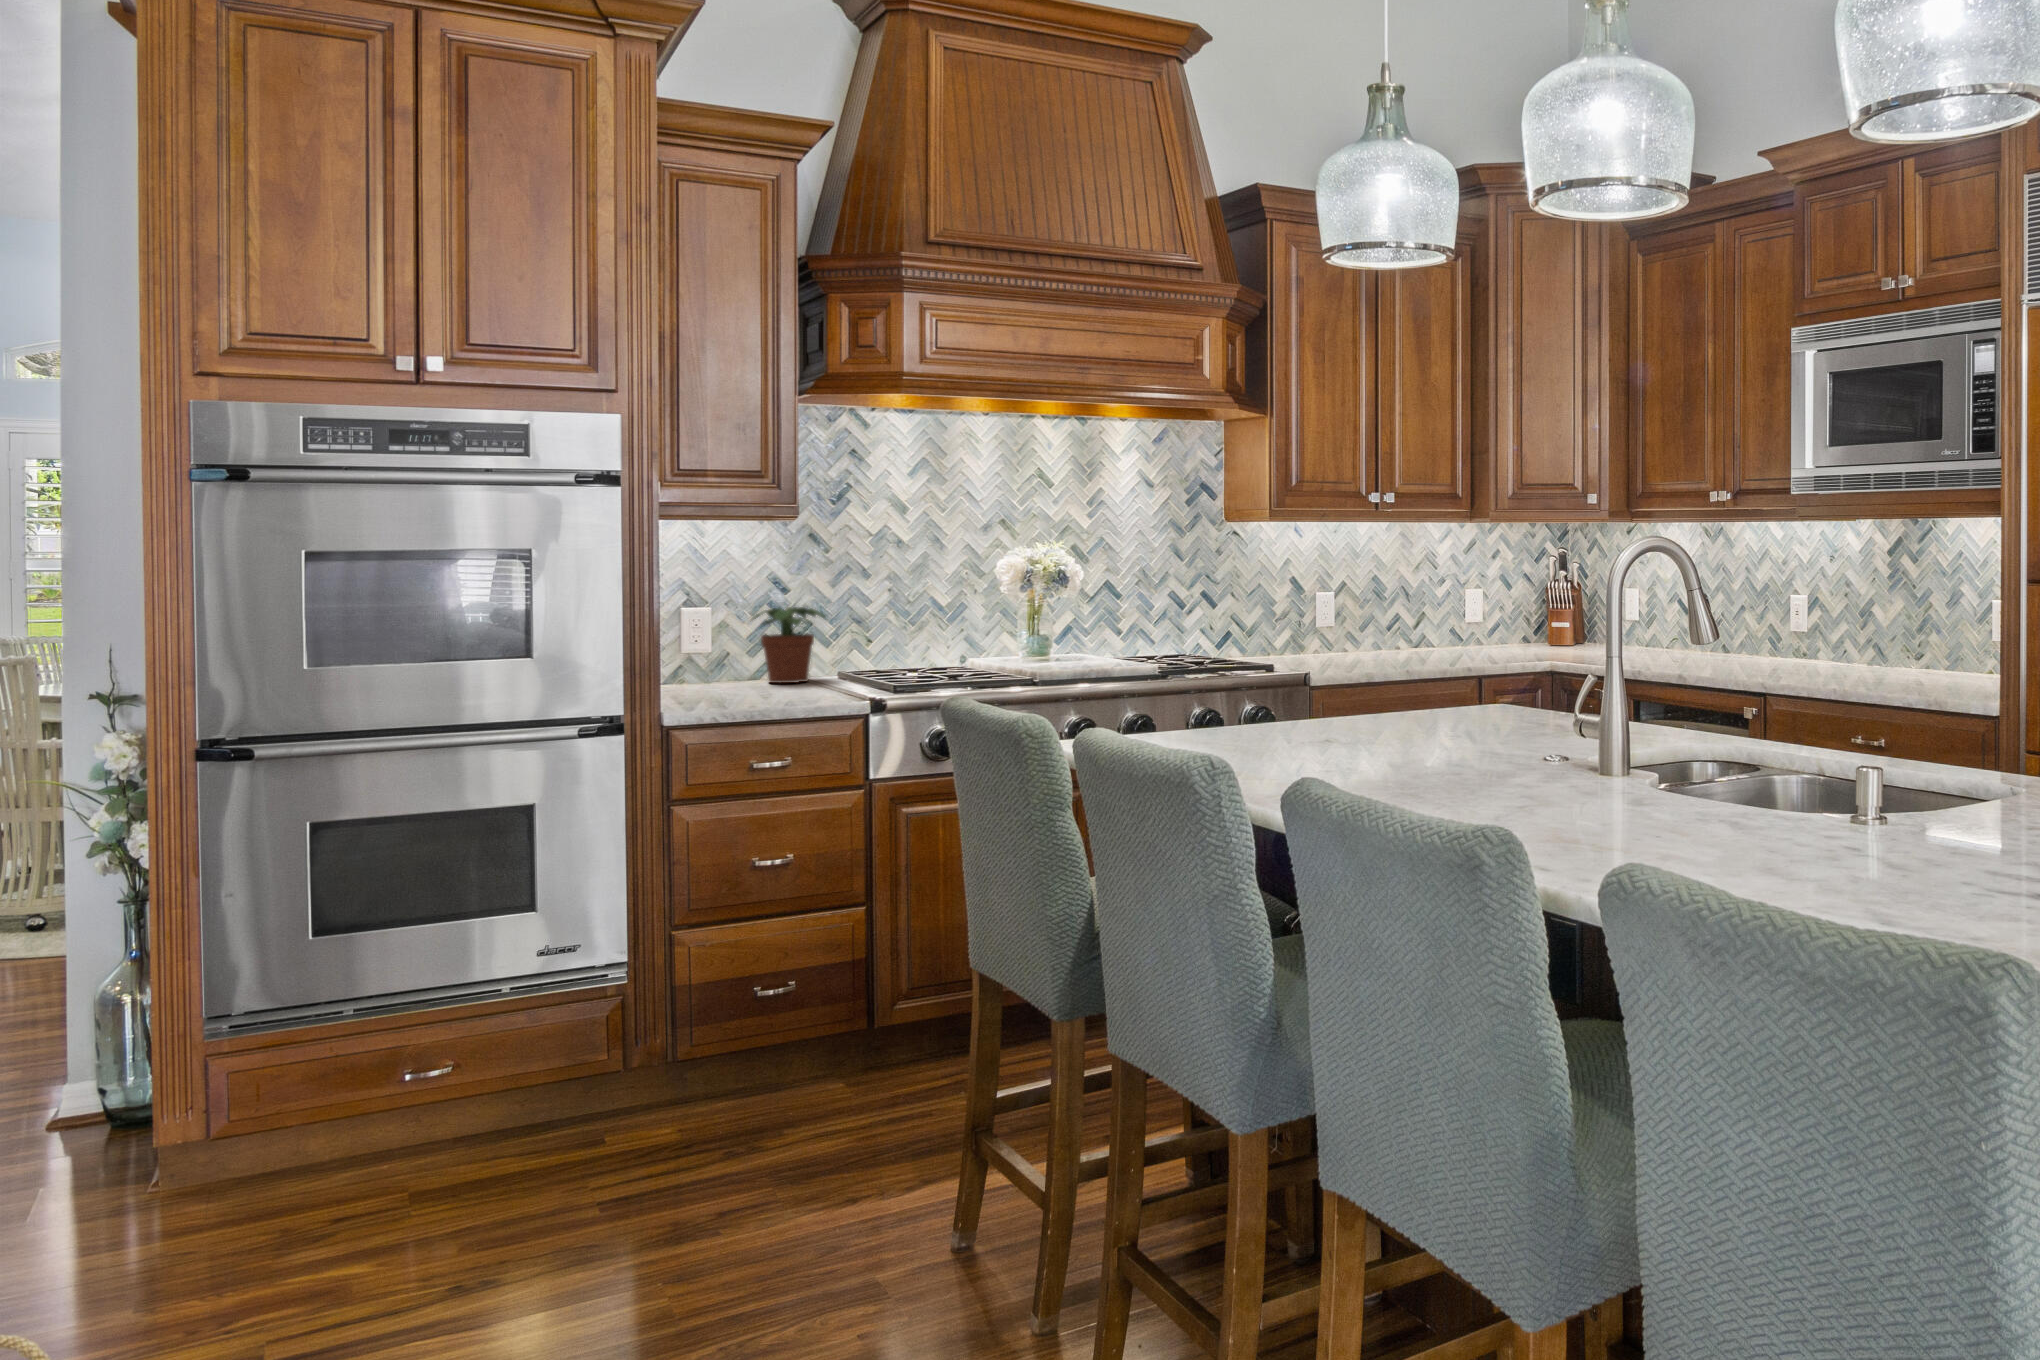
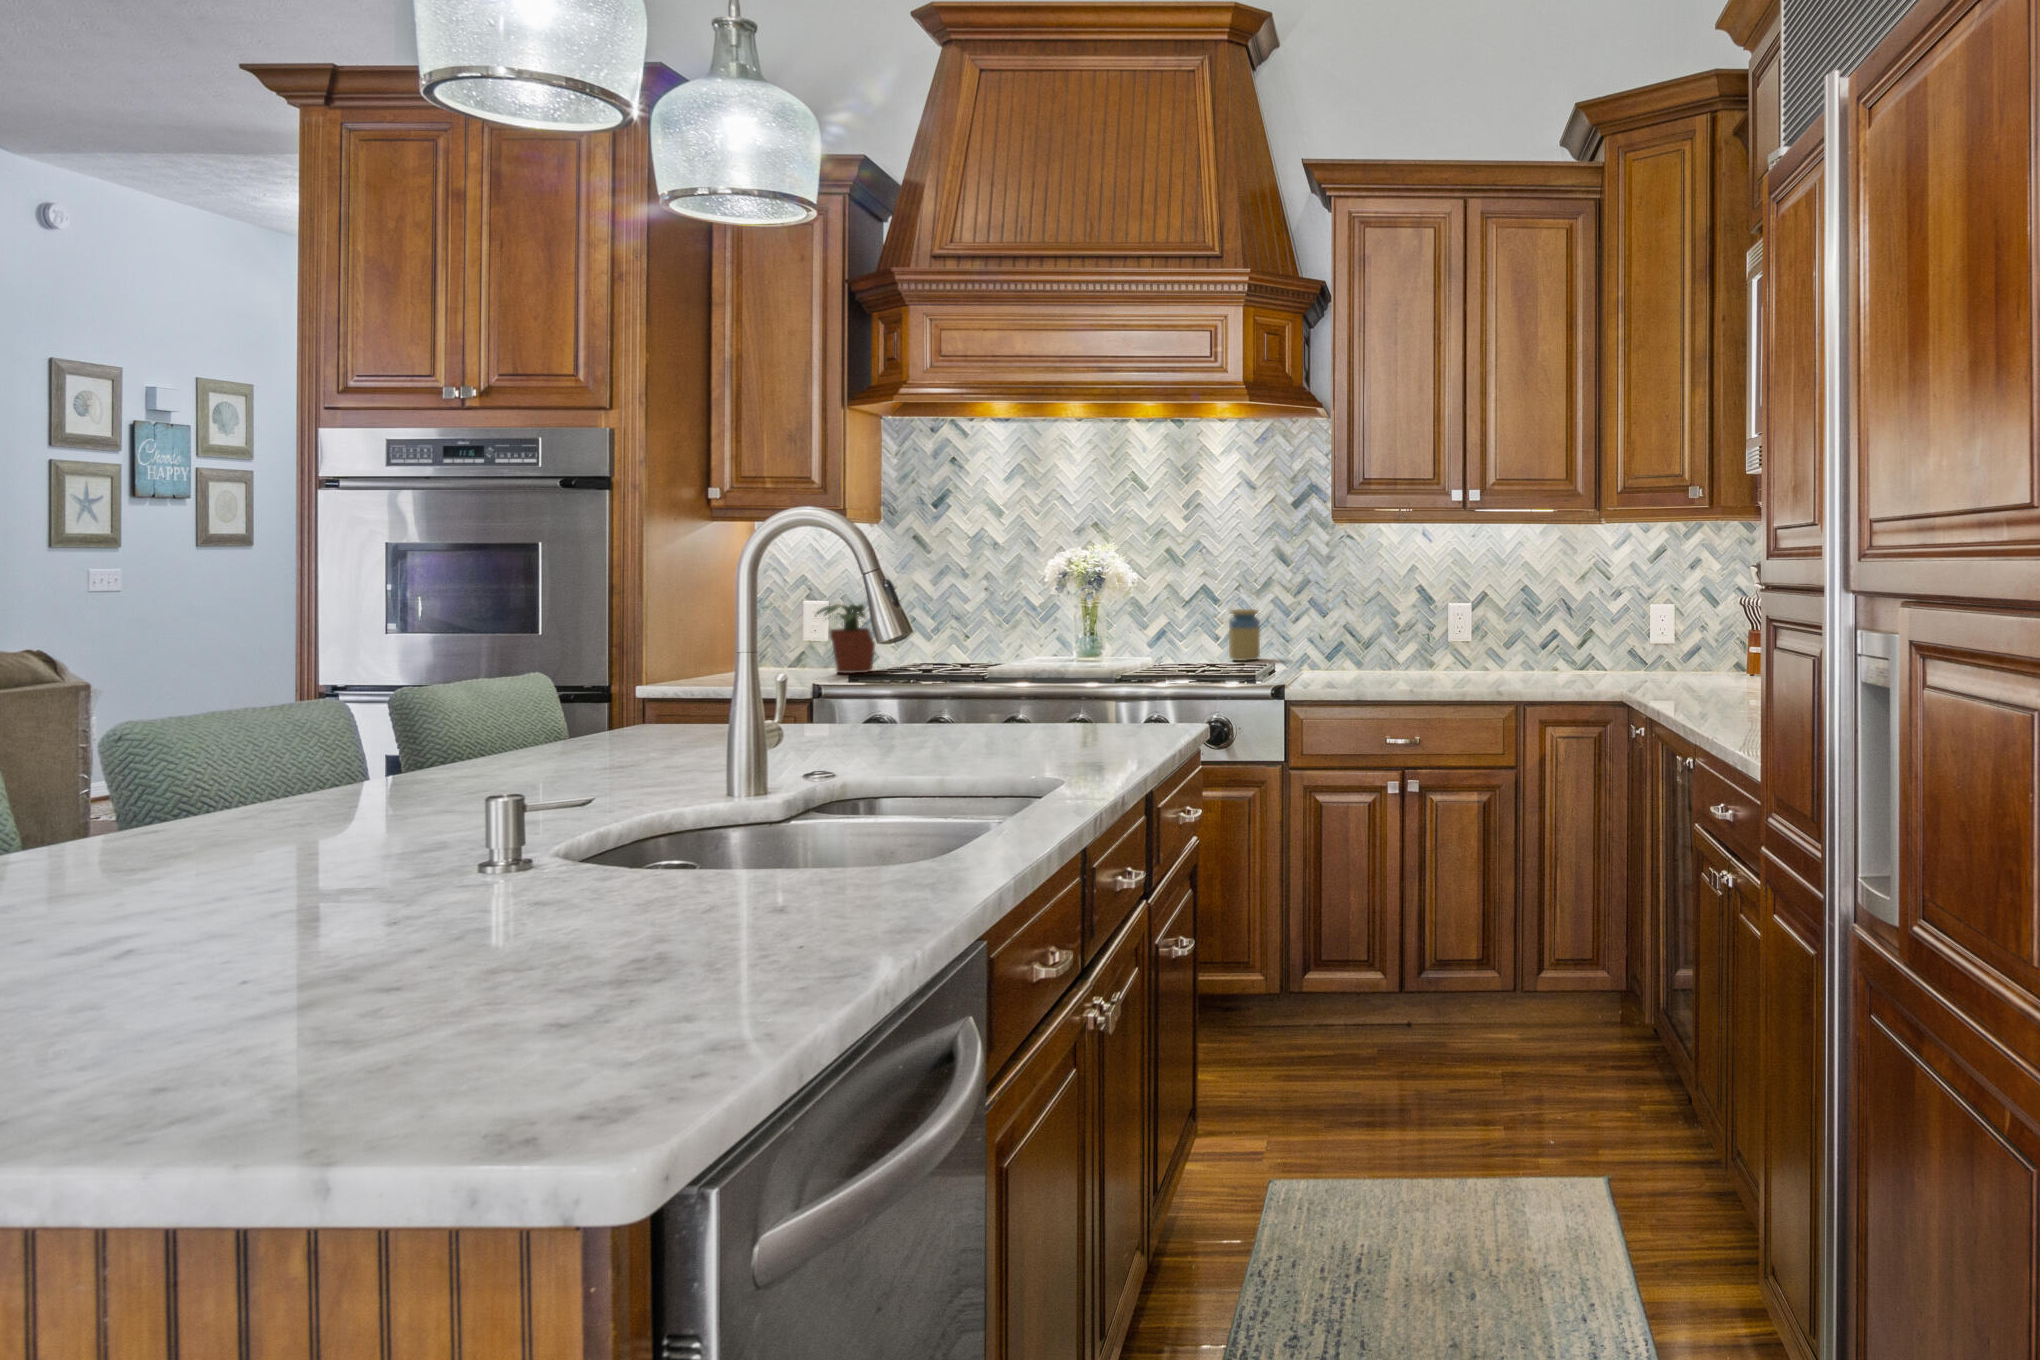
jar: none [1144,603,1173,651] -> present [1229,609,1260,661]

